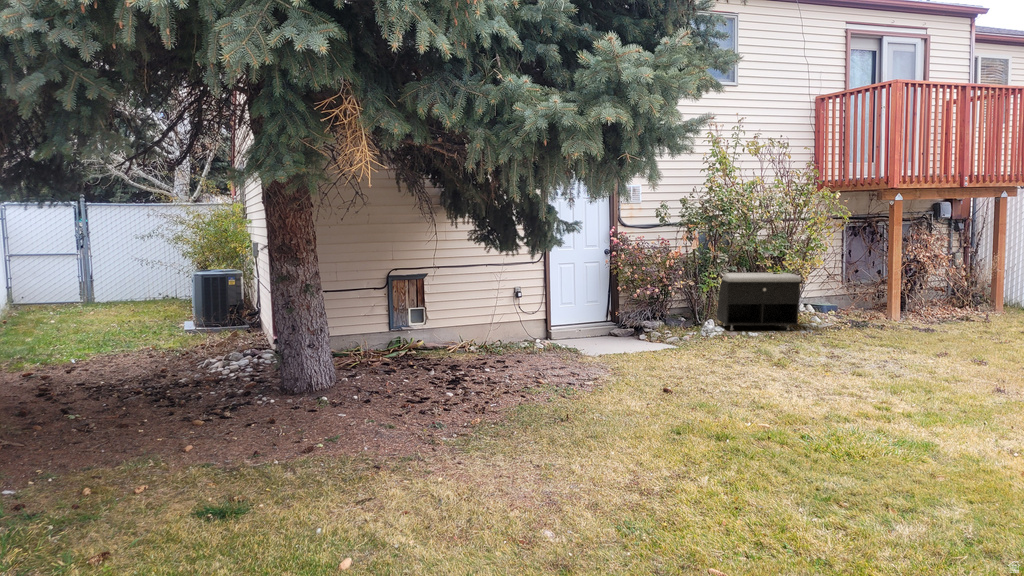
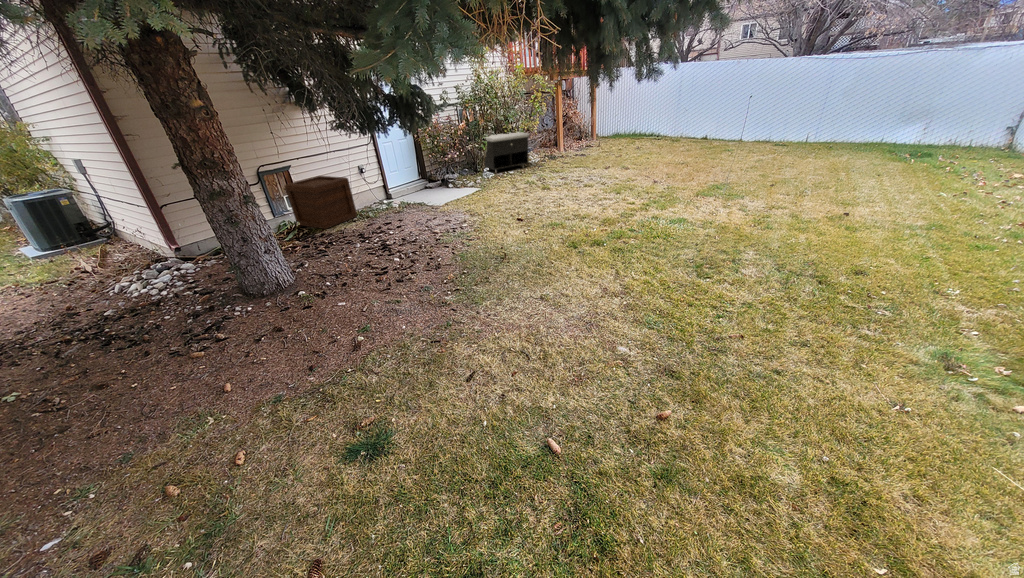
wooden crate: none [410,292,480,354] -> present [285,176,357,229]

